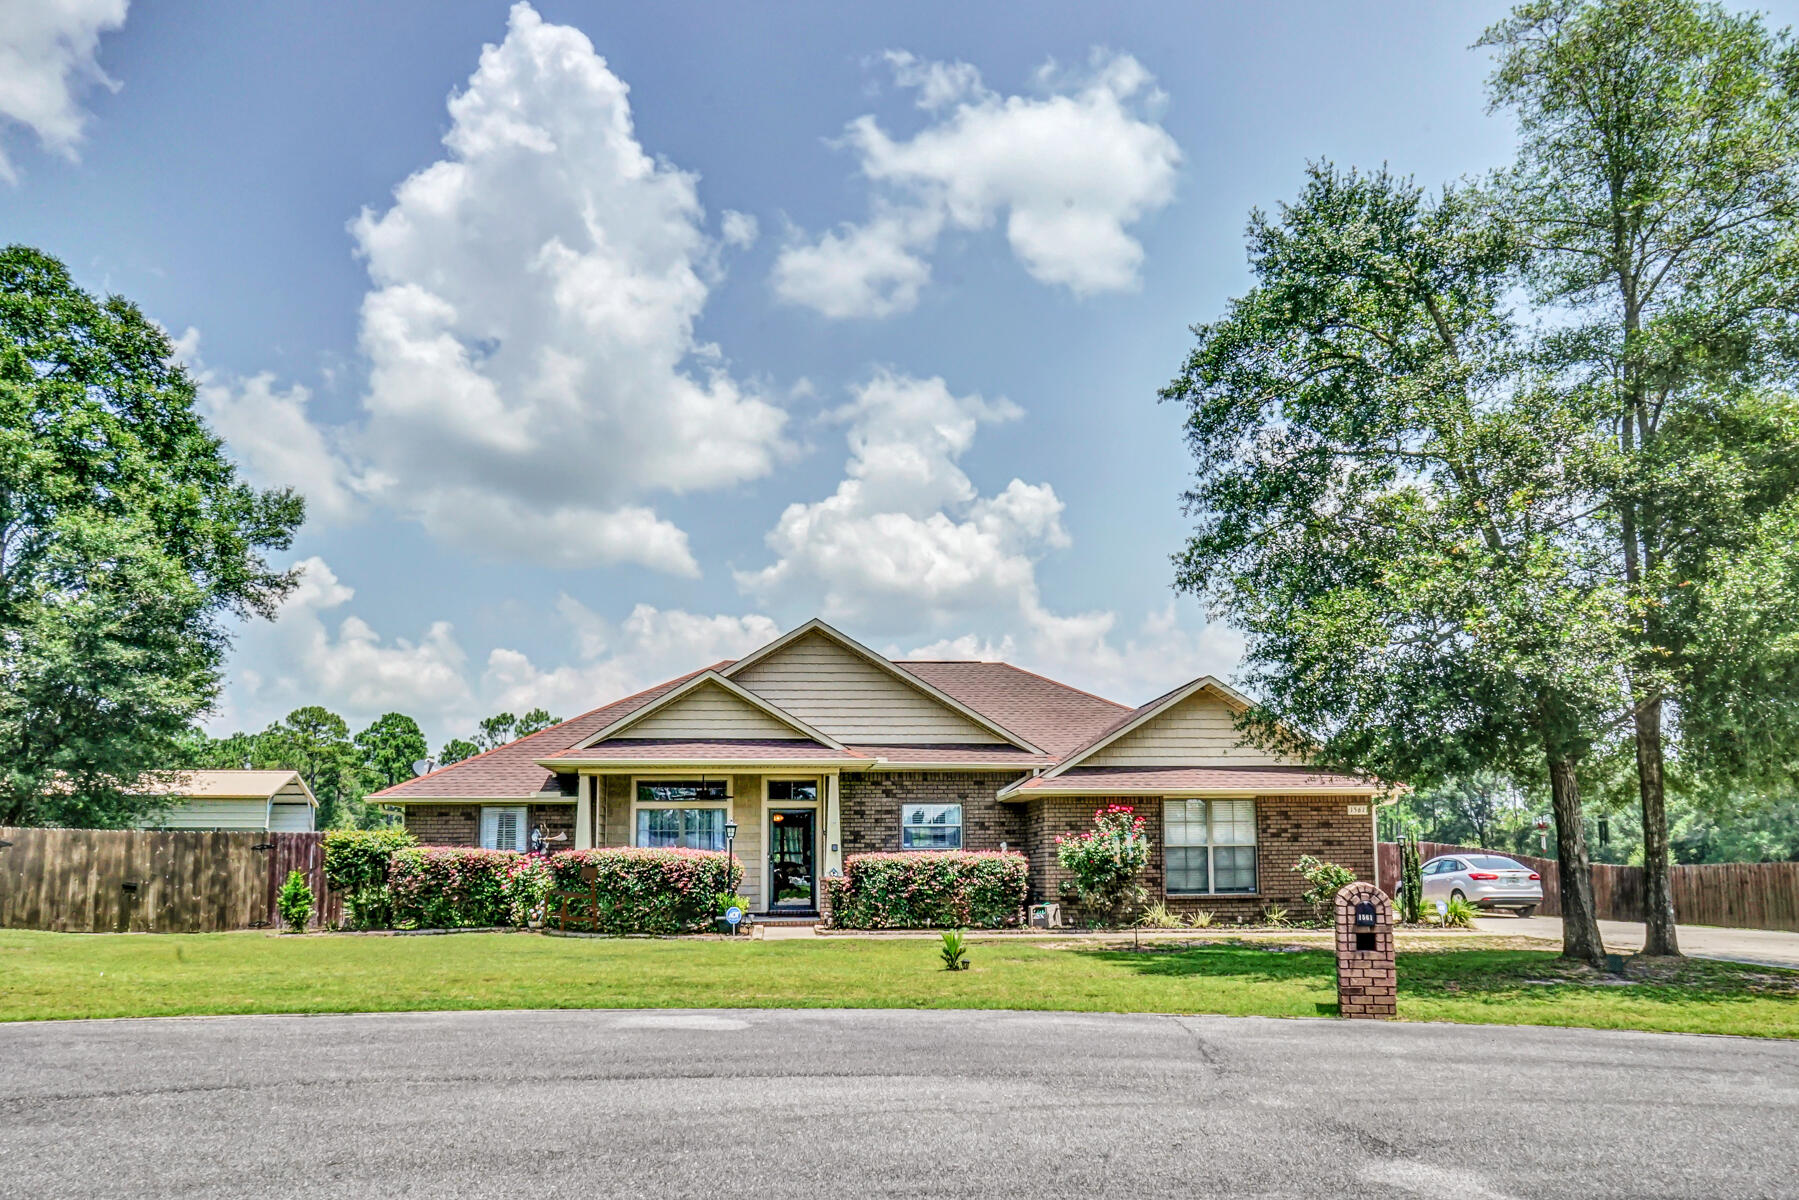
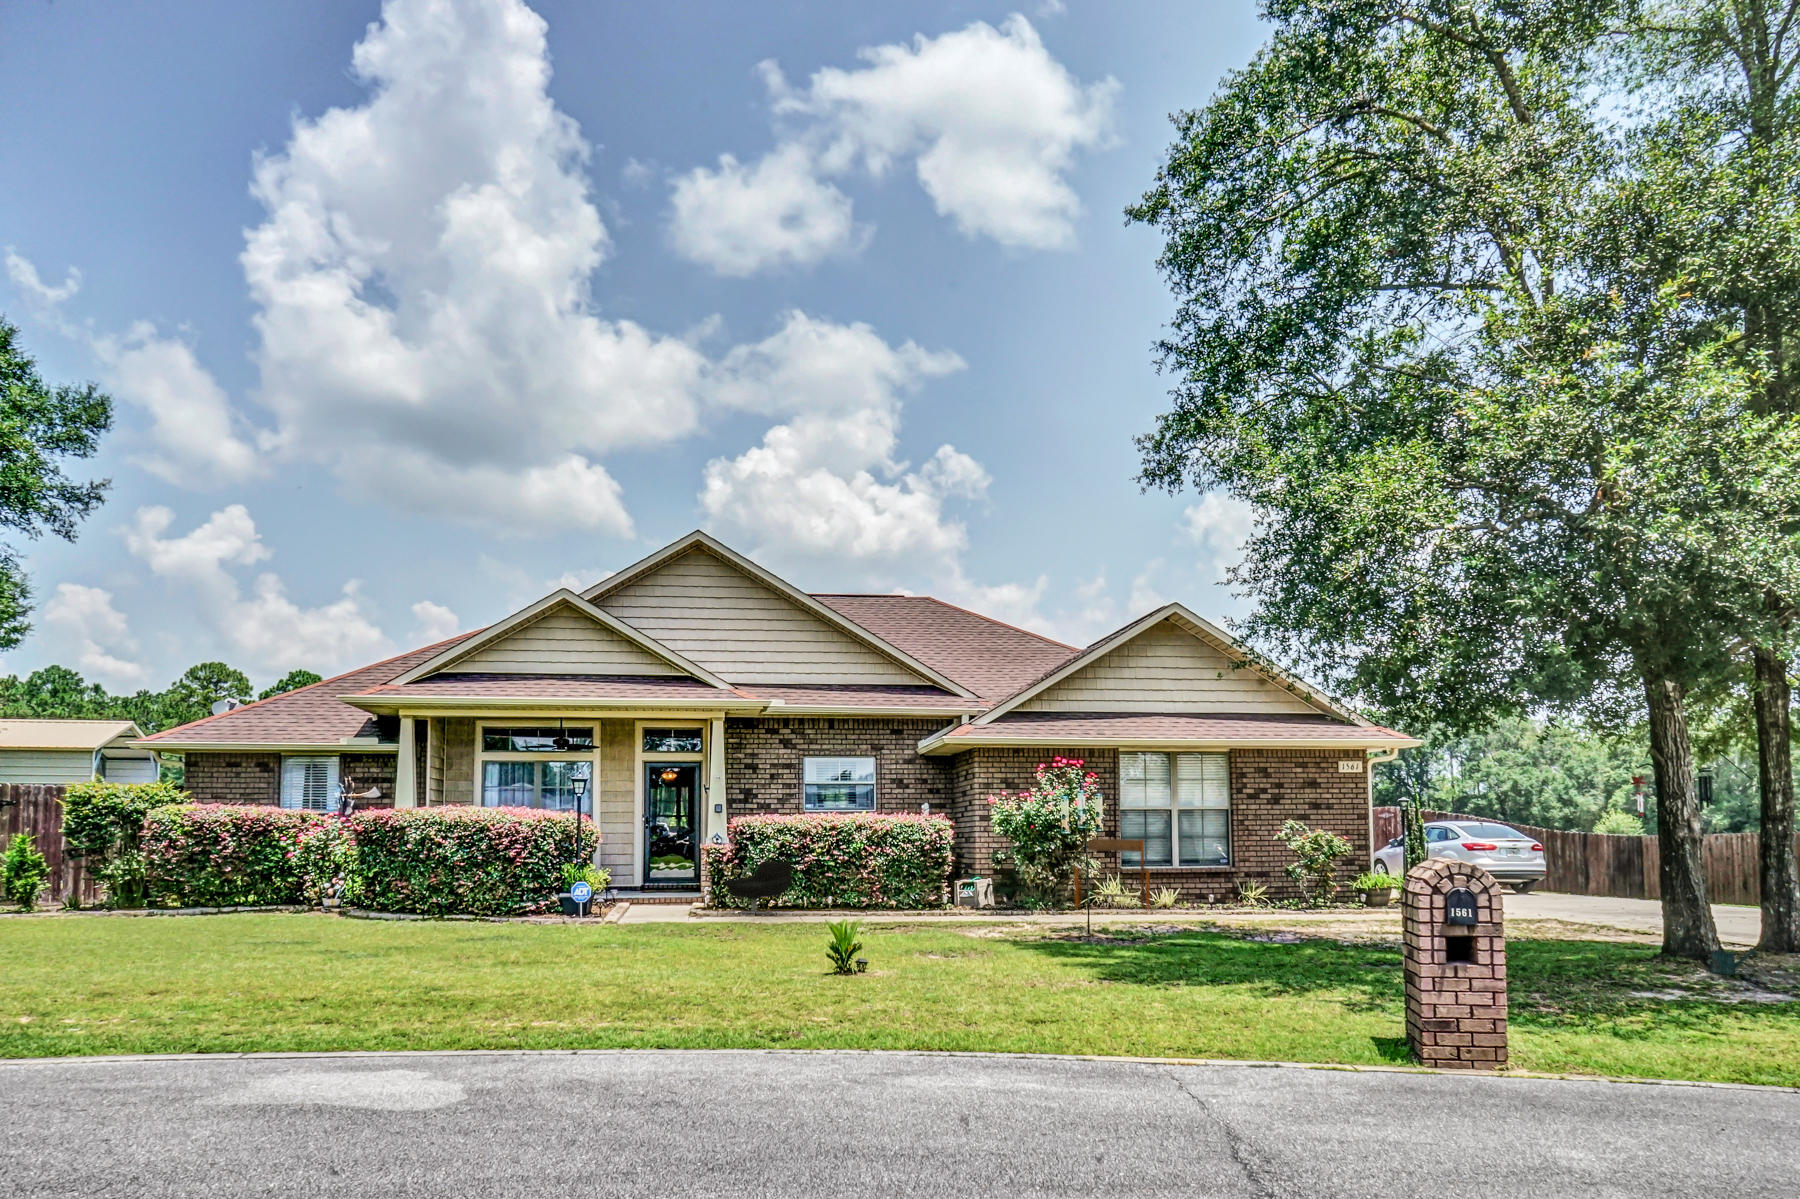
bench: present [542,867,598,931] -> present [1075,839,1150,911]
lounge chair: none [847,890,901,933] -> present [724,861,792,913]
potted plant: present [669,898,701,930] -> present [991,871,1027,908]

